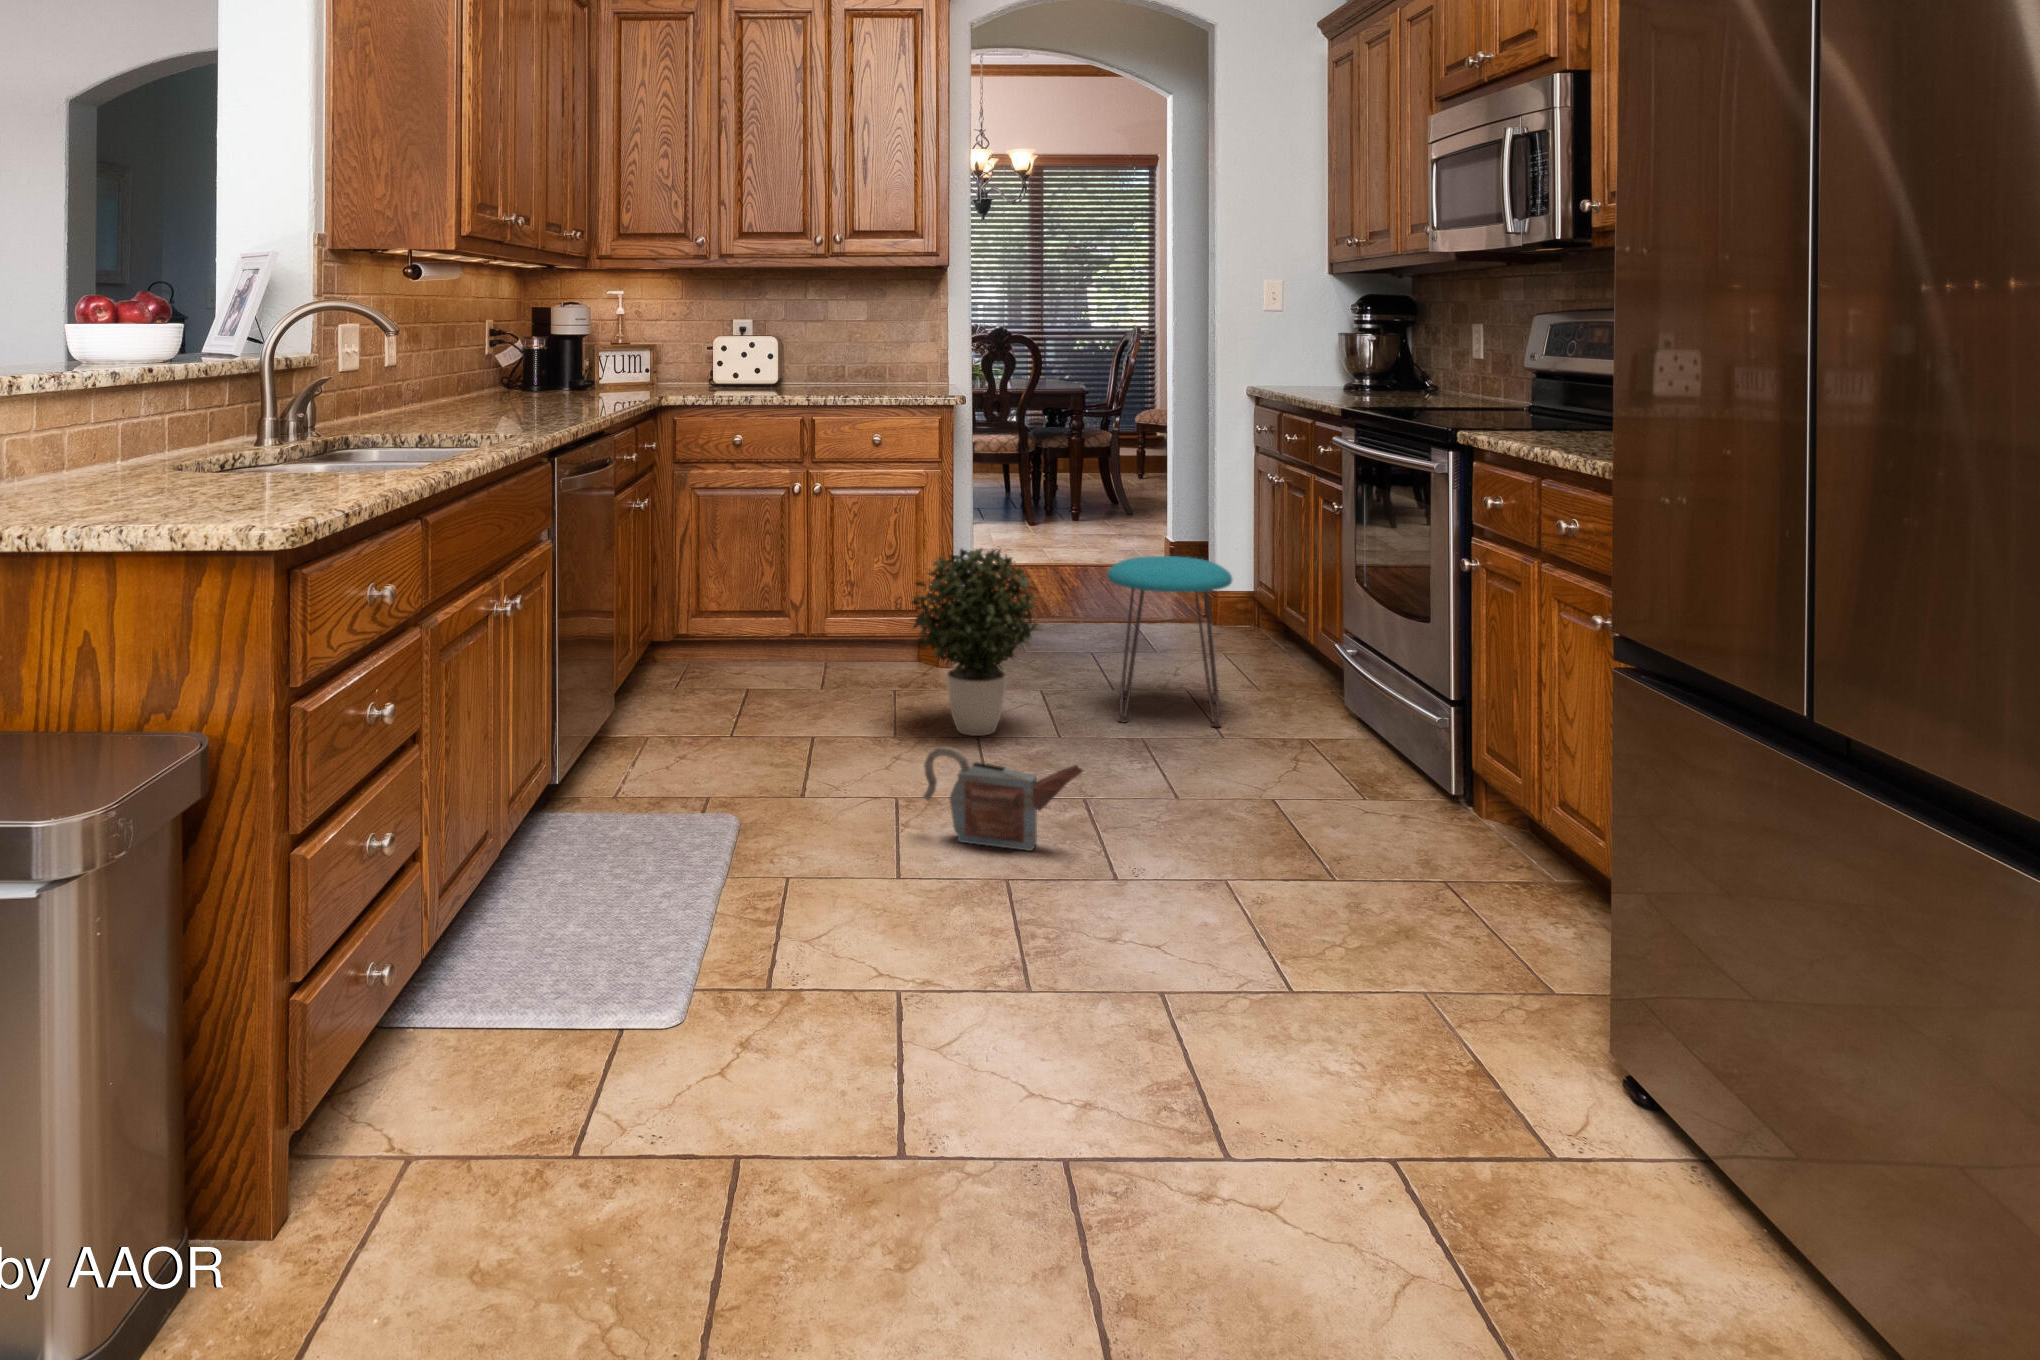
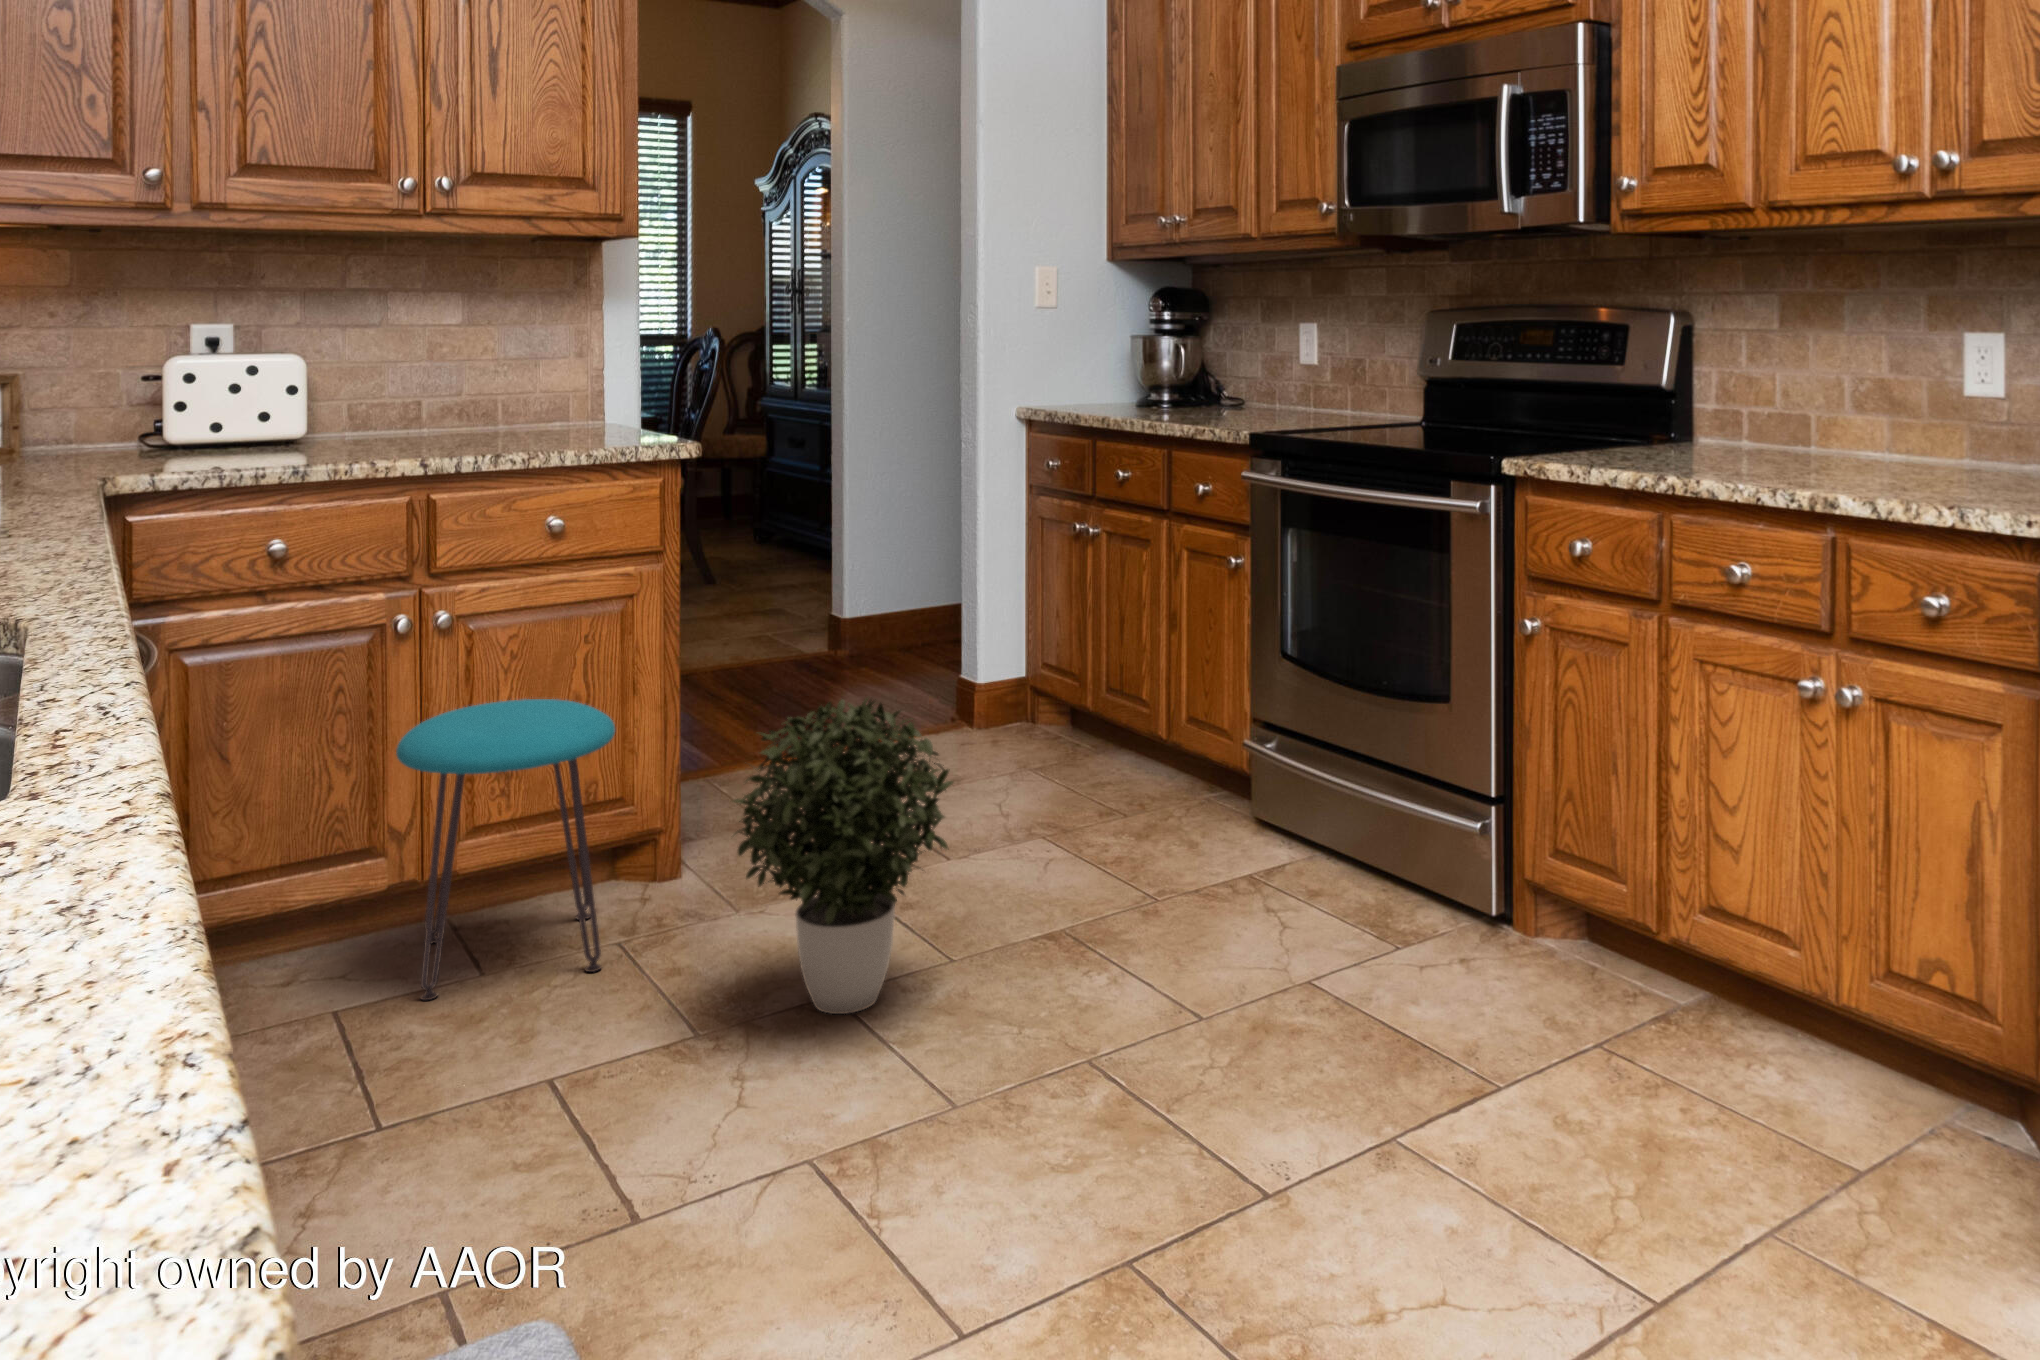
stool: present [1107,556,1232,727] -> present [396,699,615,1000]
watering can: present [923,747,1083,851] -> none [974,1070,1251,1262]

